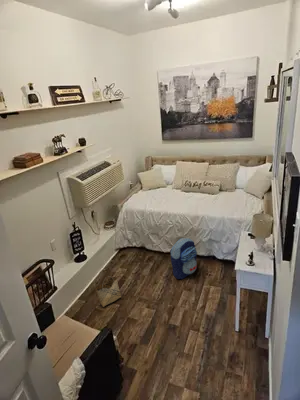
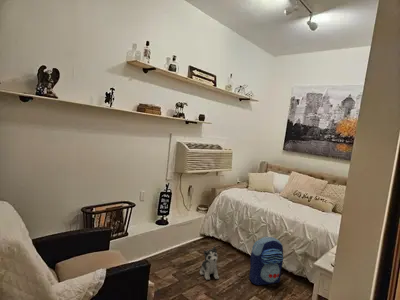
plush toy: none [132,265,151,294] -> present [200,246,219,280]
woven basket: present [96,275,121,307] -> none [161,236,187,274]

